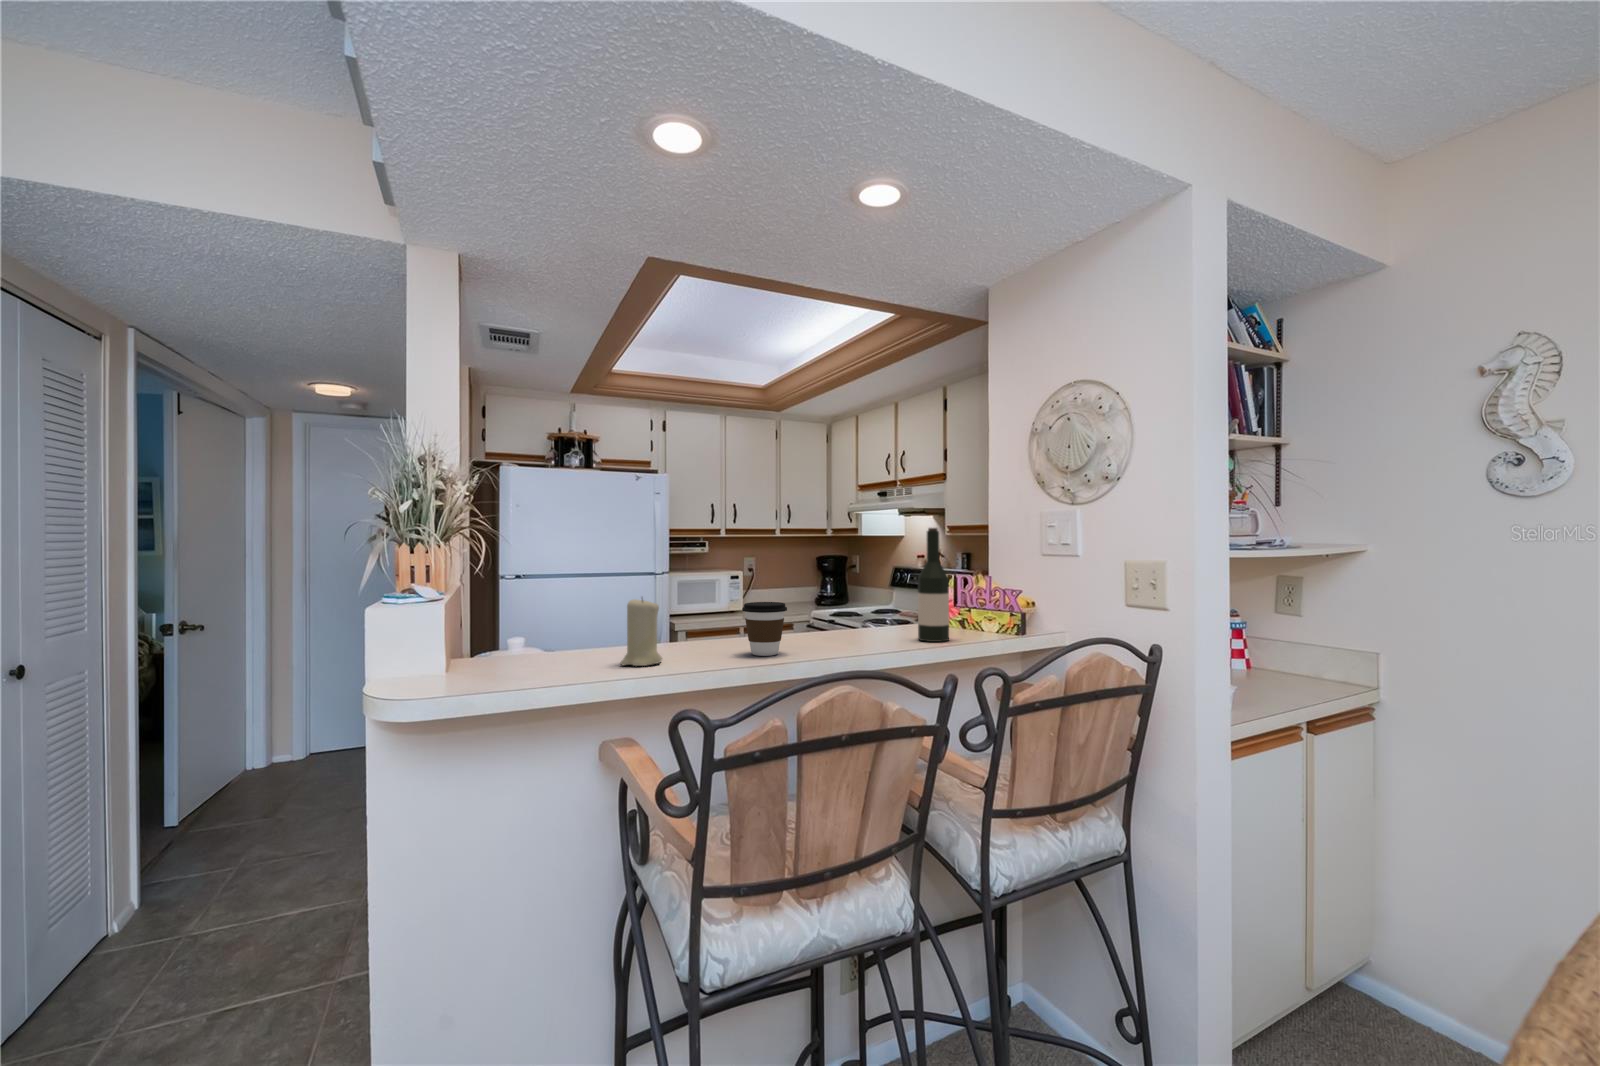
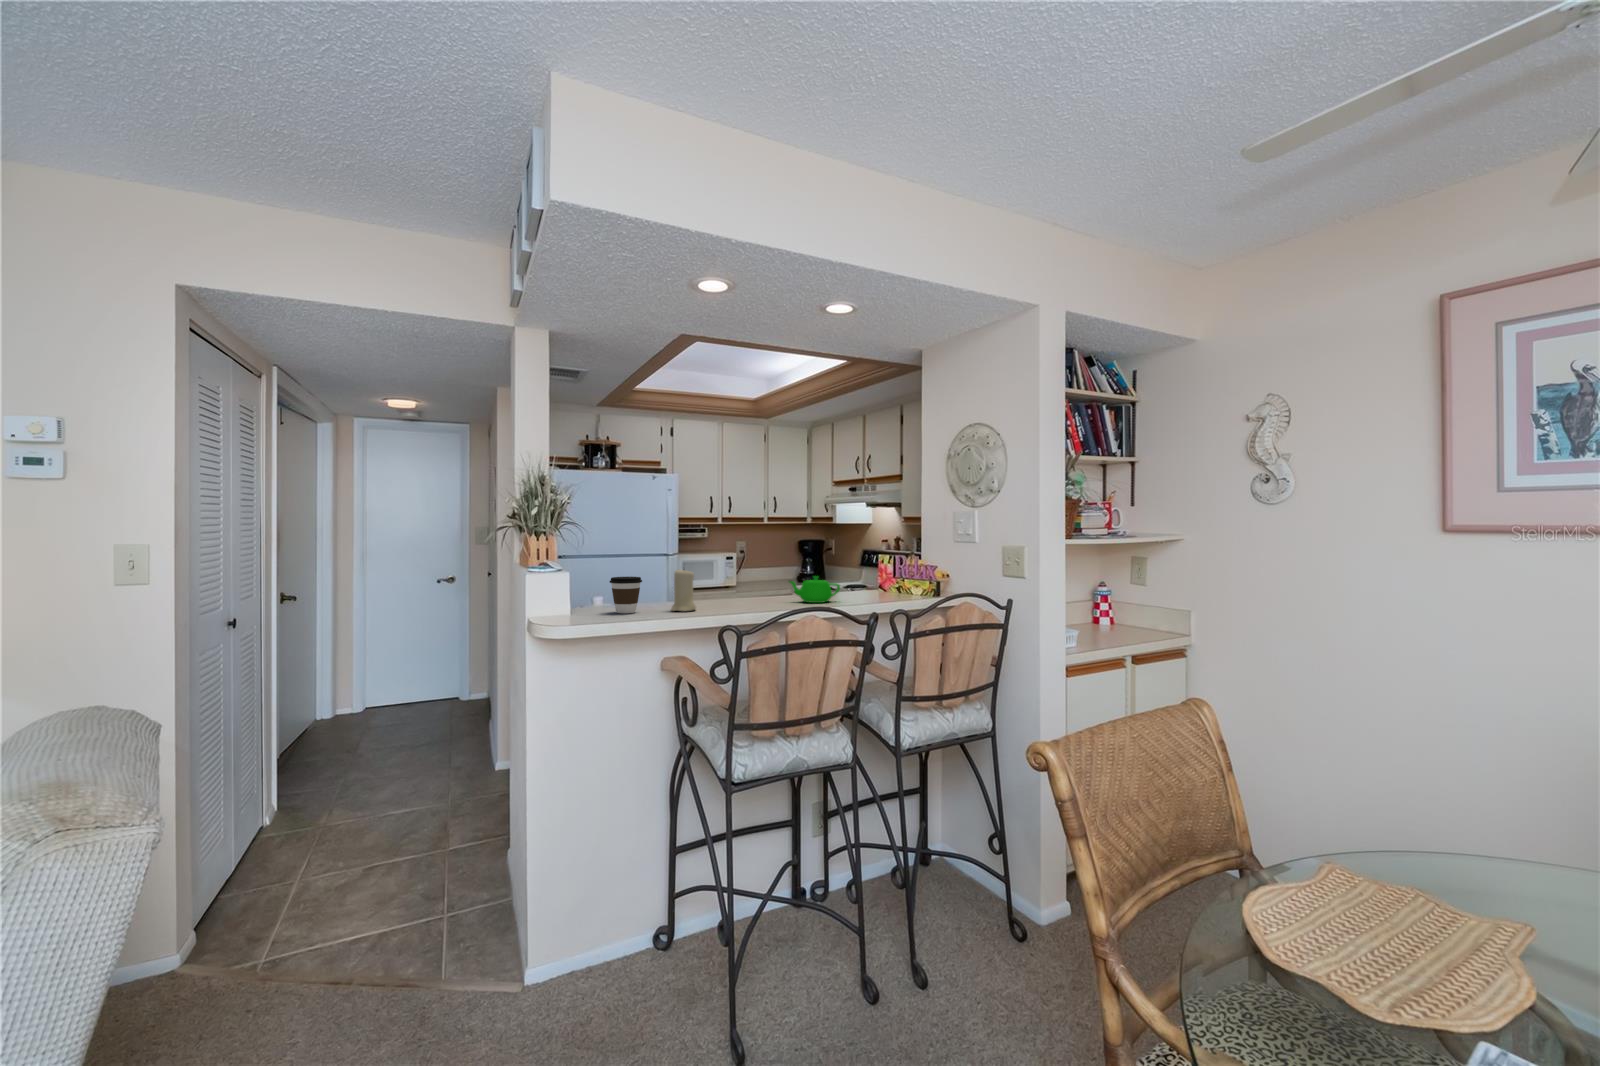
wine bottle: present [918,528,949,642] -> none [865,523,886,600]
coffee cup: present [742,602,787,656] -> present [610,577,642,613]
teapot: none [804,607,882,648] -> present [789,576,840,603]

